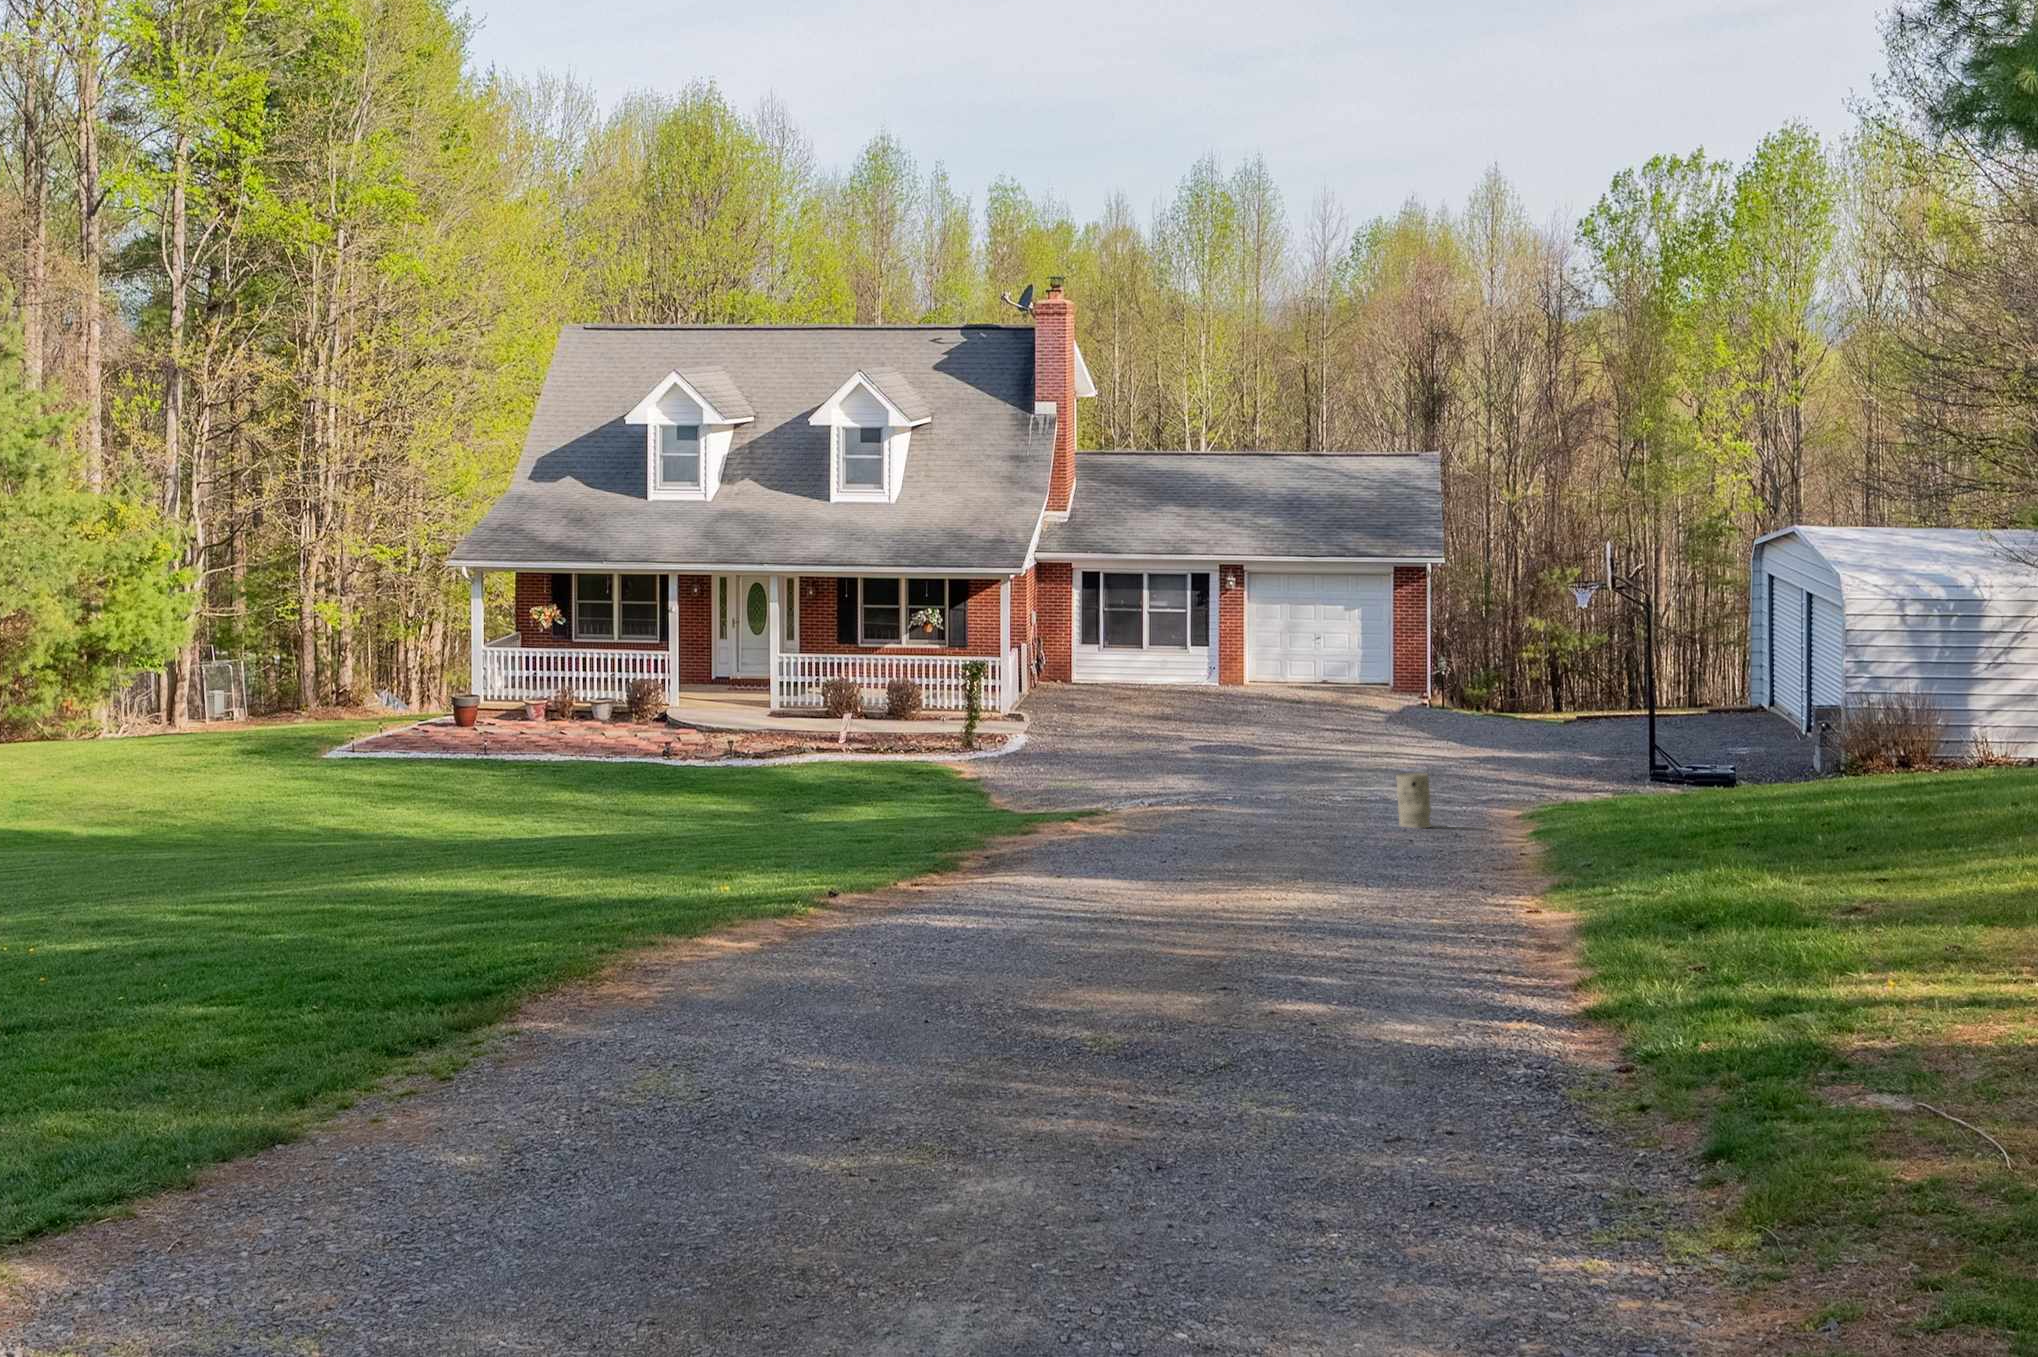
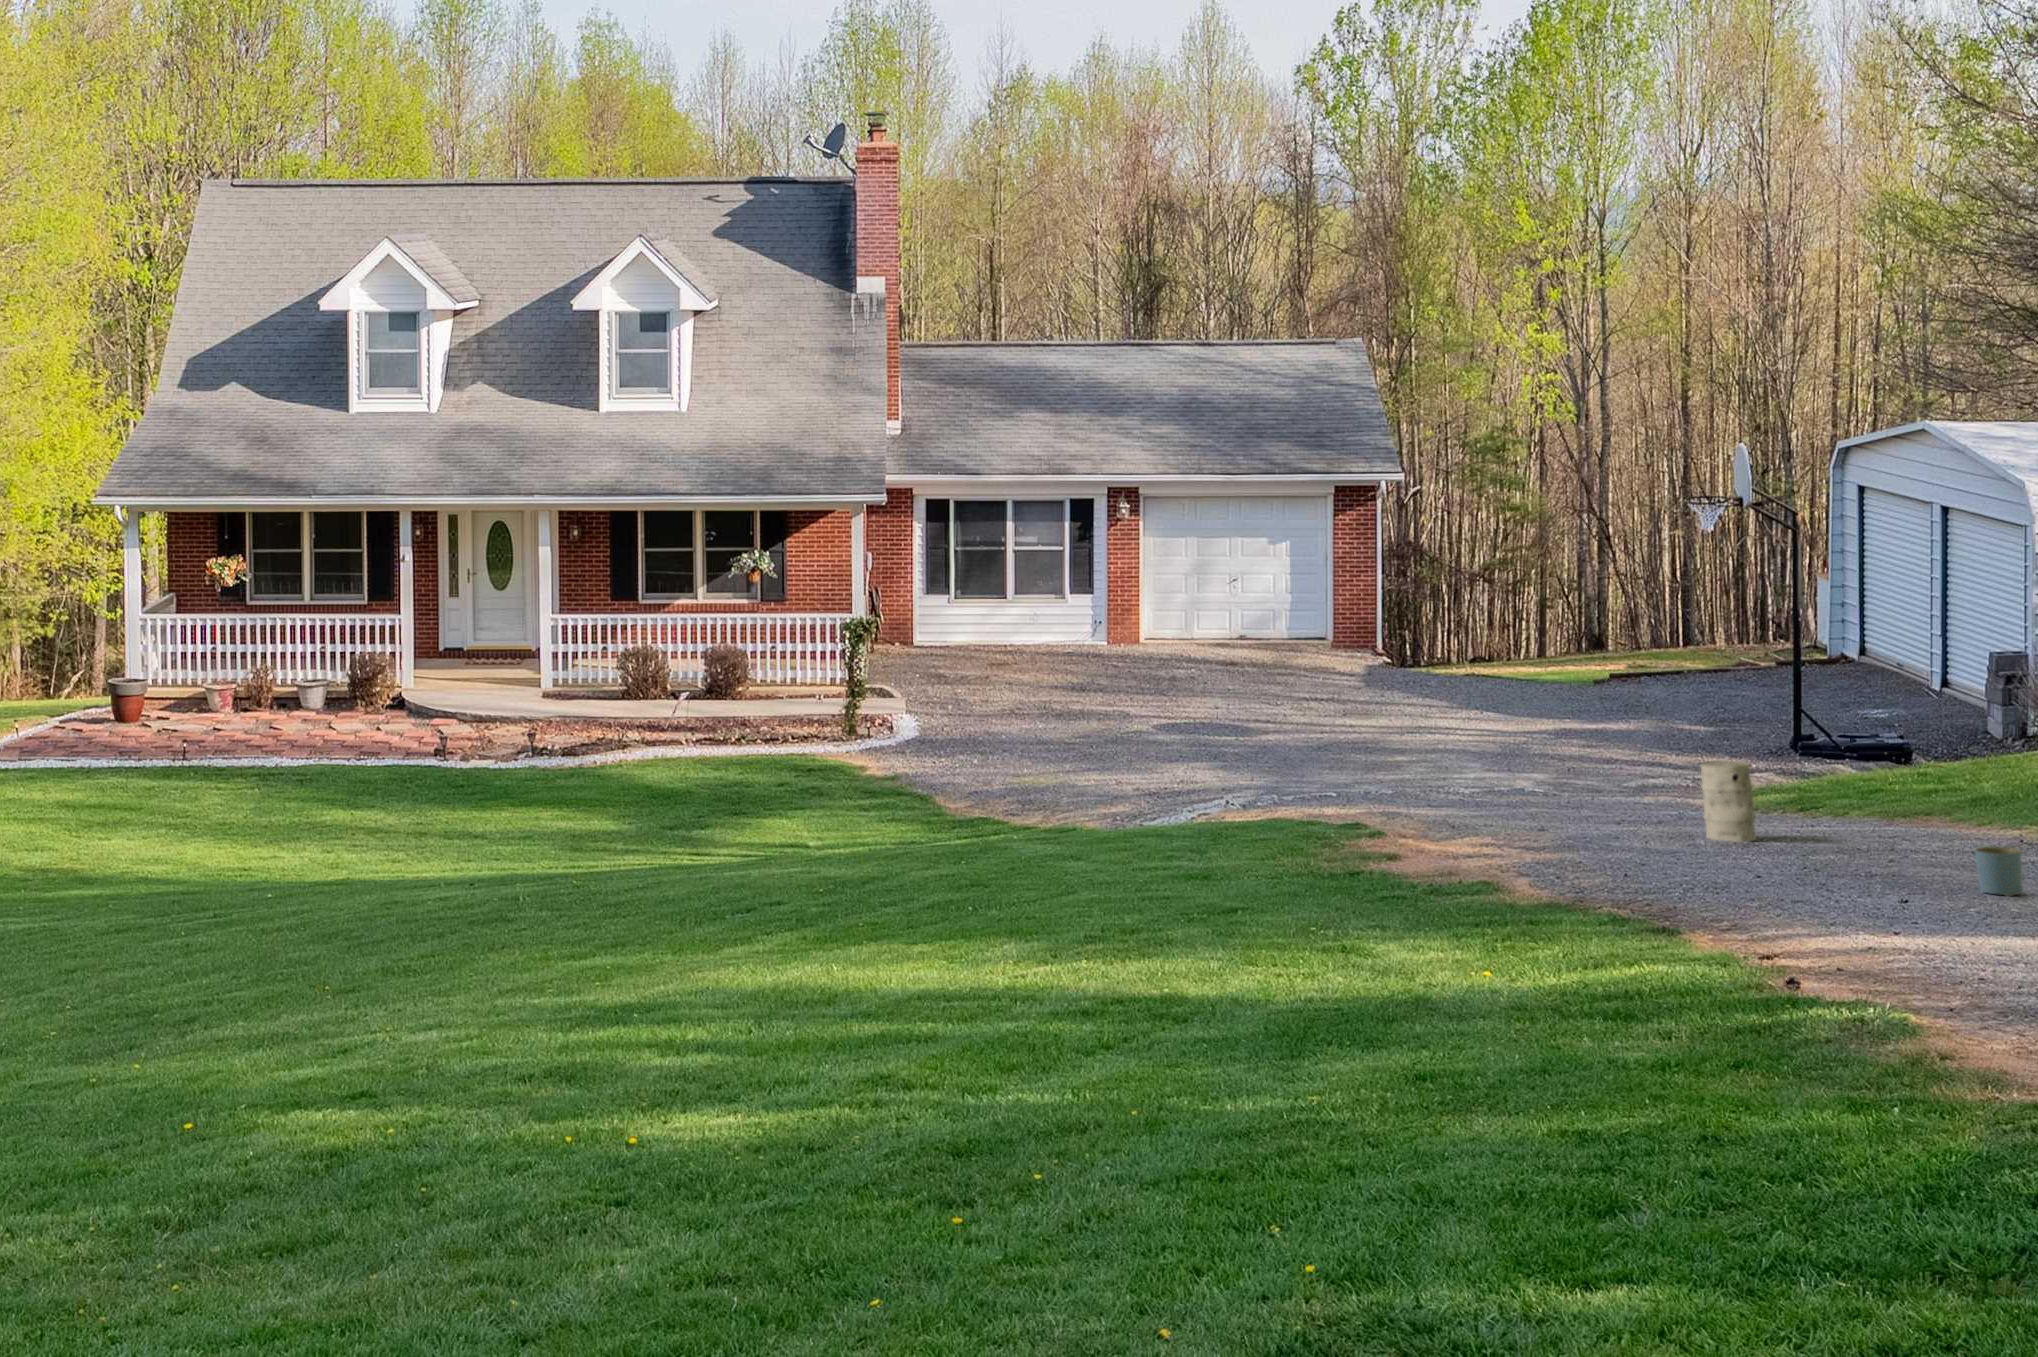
planter: none [1484,829,1512,862] -> present [1975,847,2023,896]

